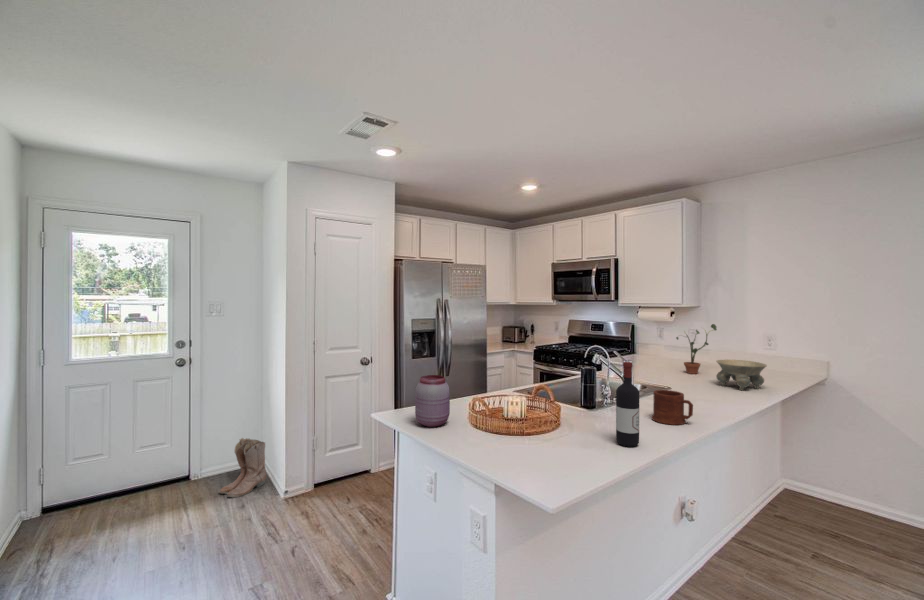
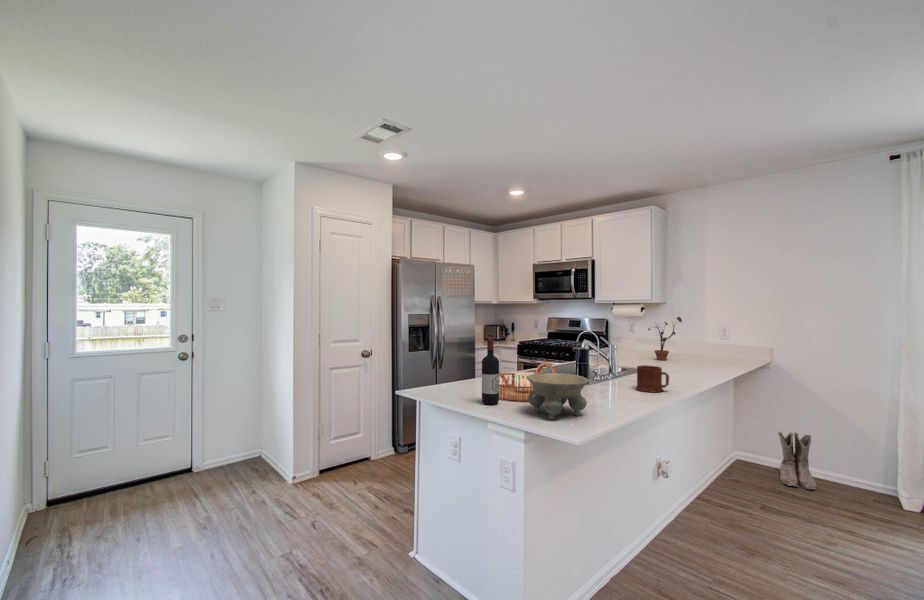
bowl: present [716,360,767,390] -> present [527,373,589,419]
wine bottle: present [616,362,639,447] -> present [482,338,499,405]
jar: present [415,375,450,427] -> none [440,355,469,398]
boots: present [219,438,266,498] -> present [778,432,817,490]

